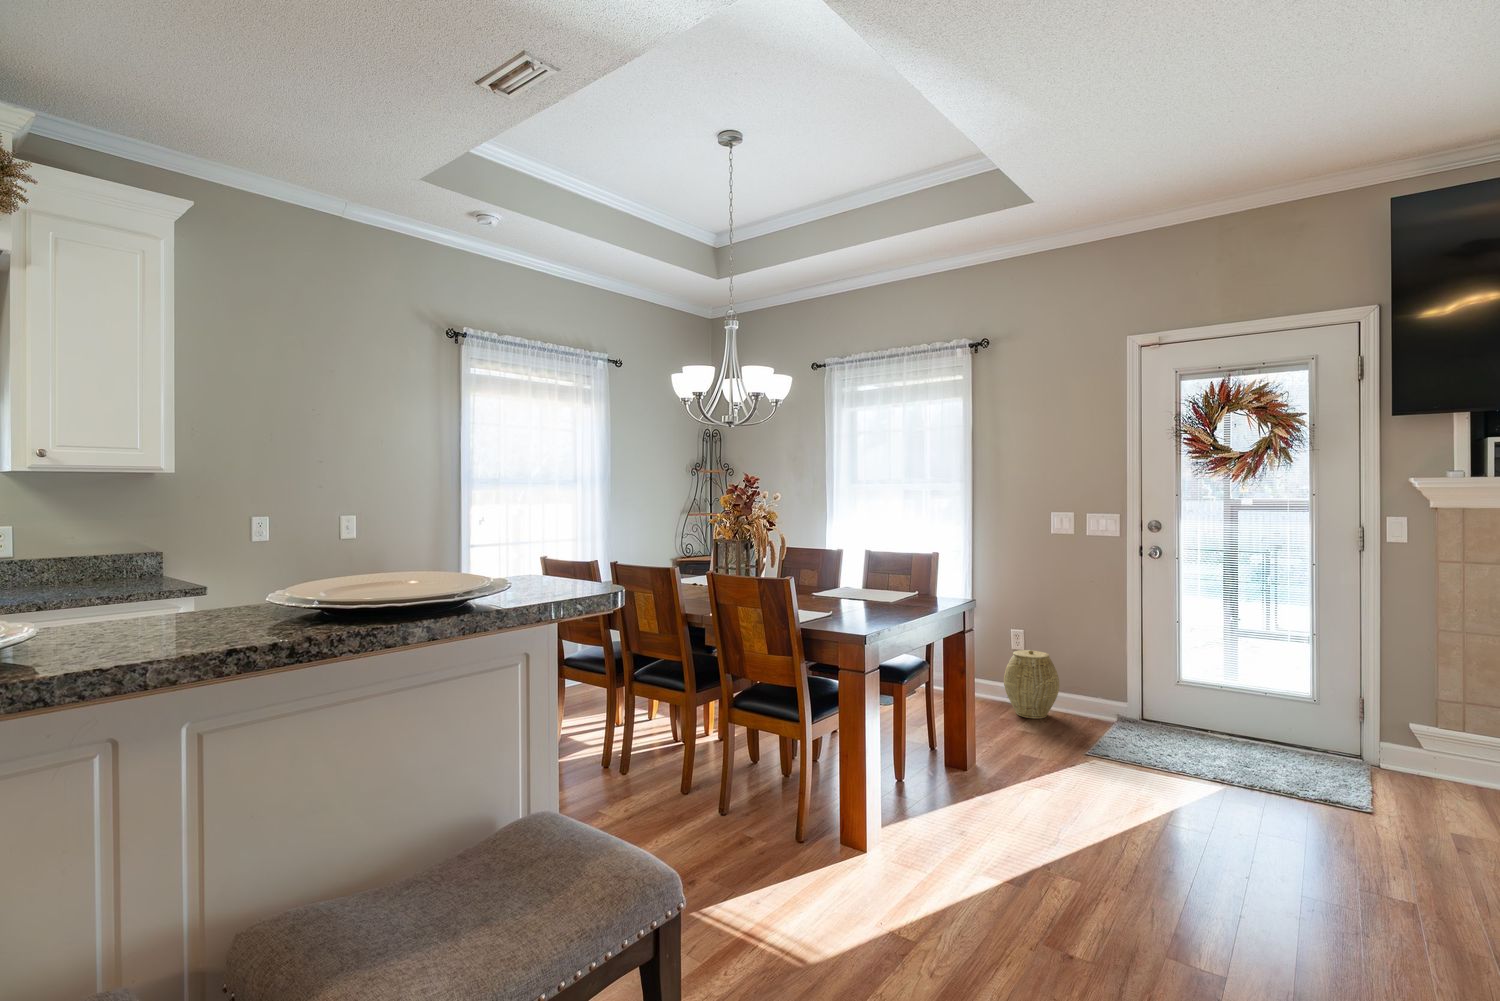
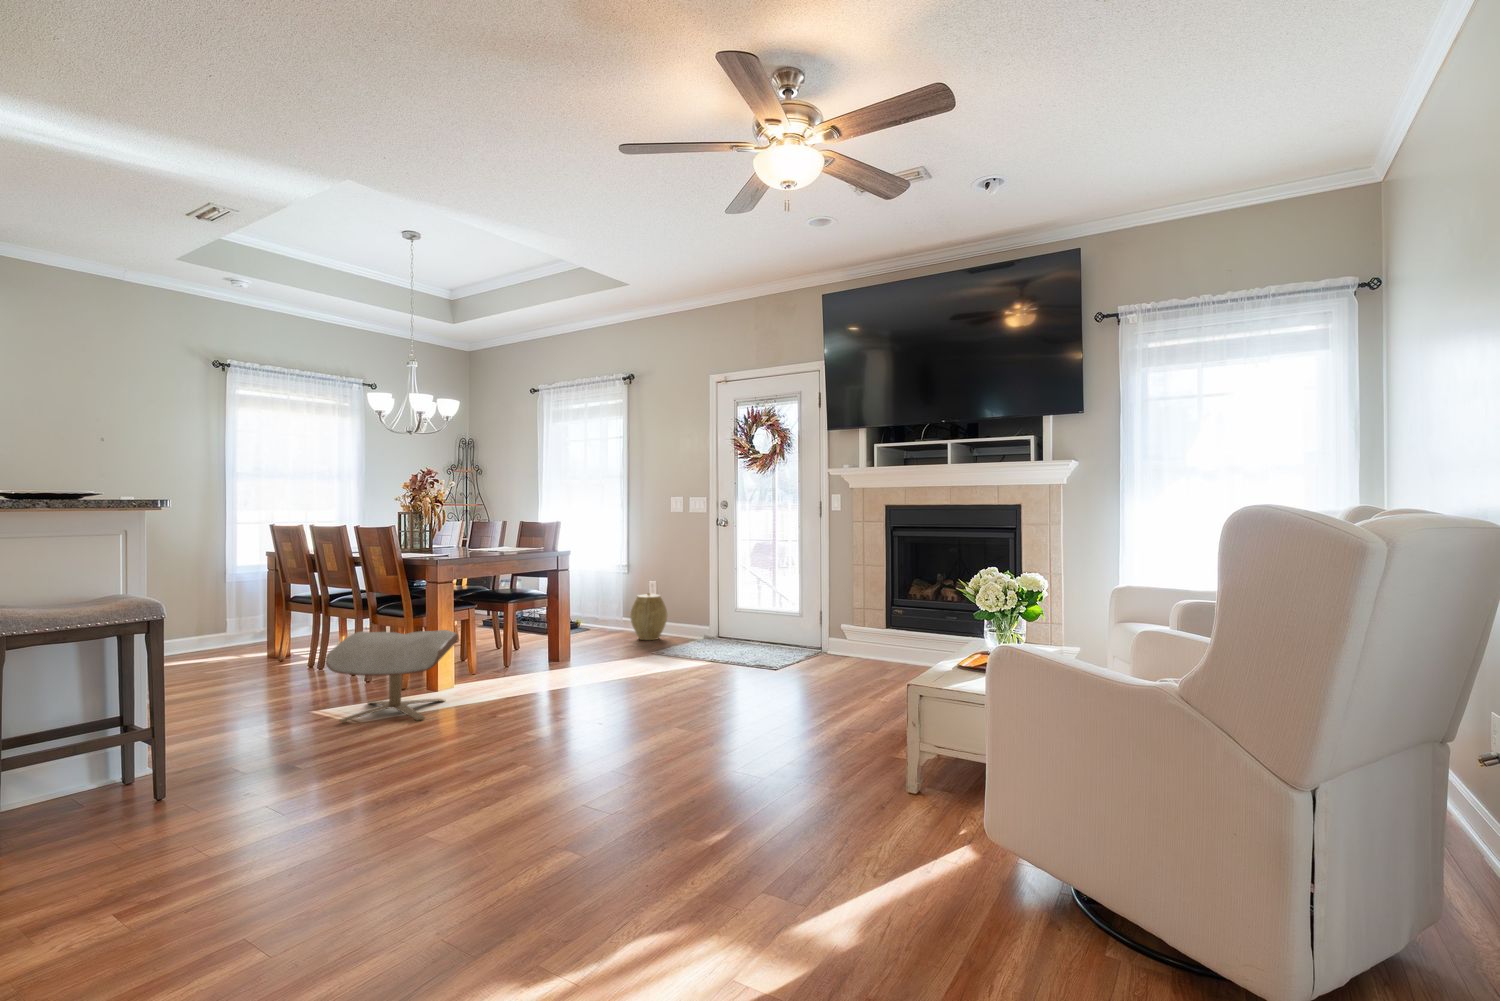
ottoman: none [773,772,972,966] -> present [326,630,458,723]

